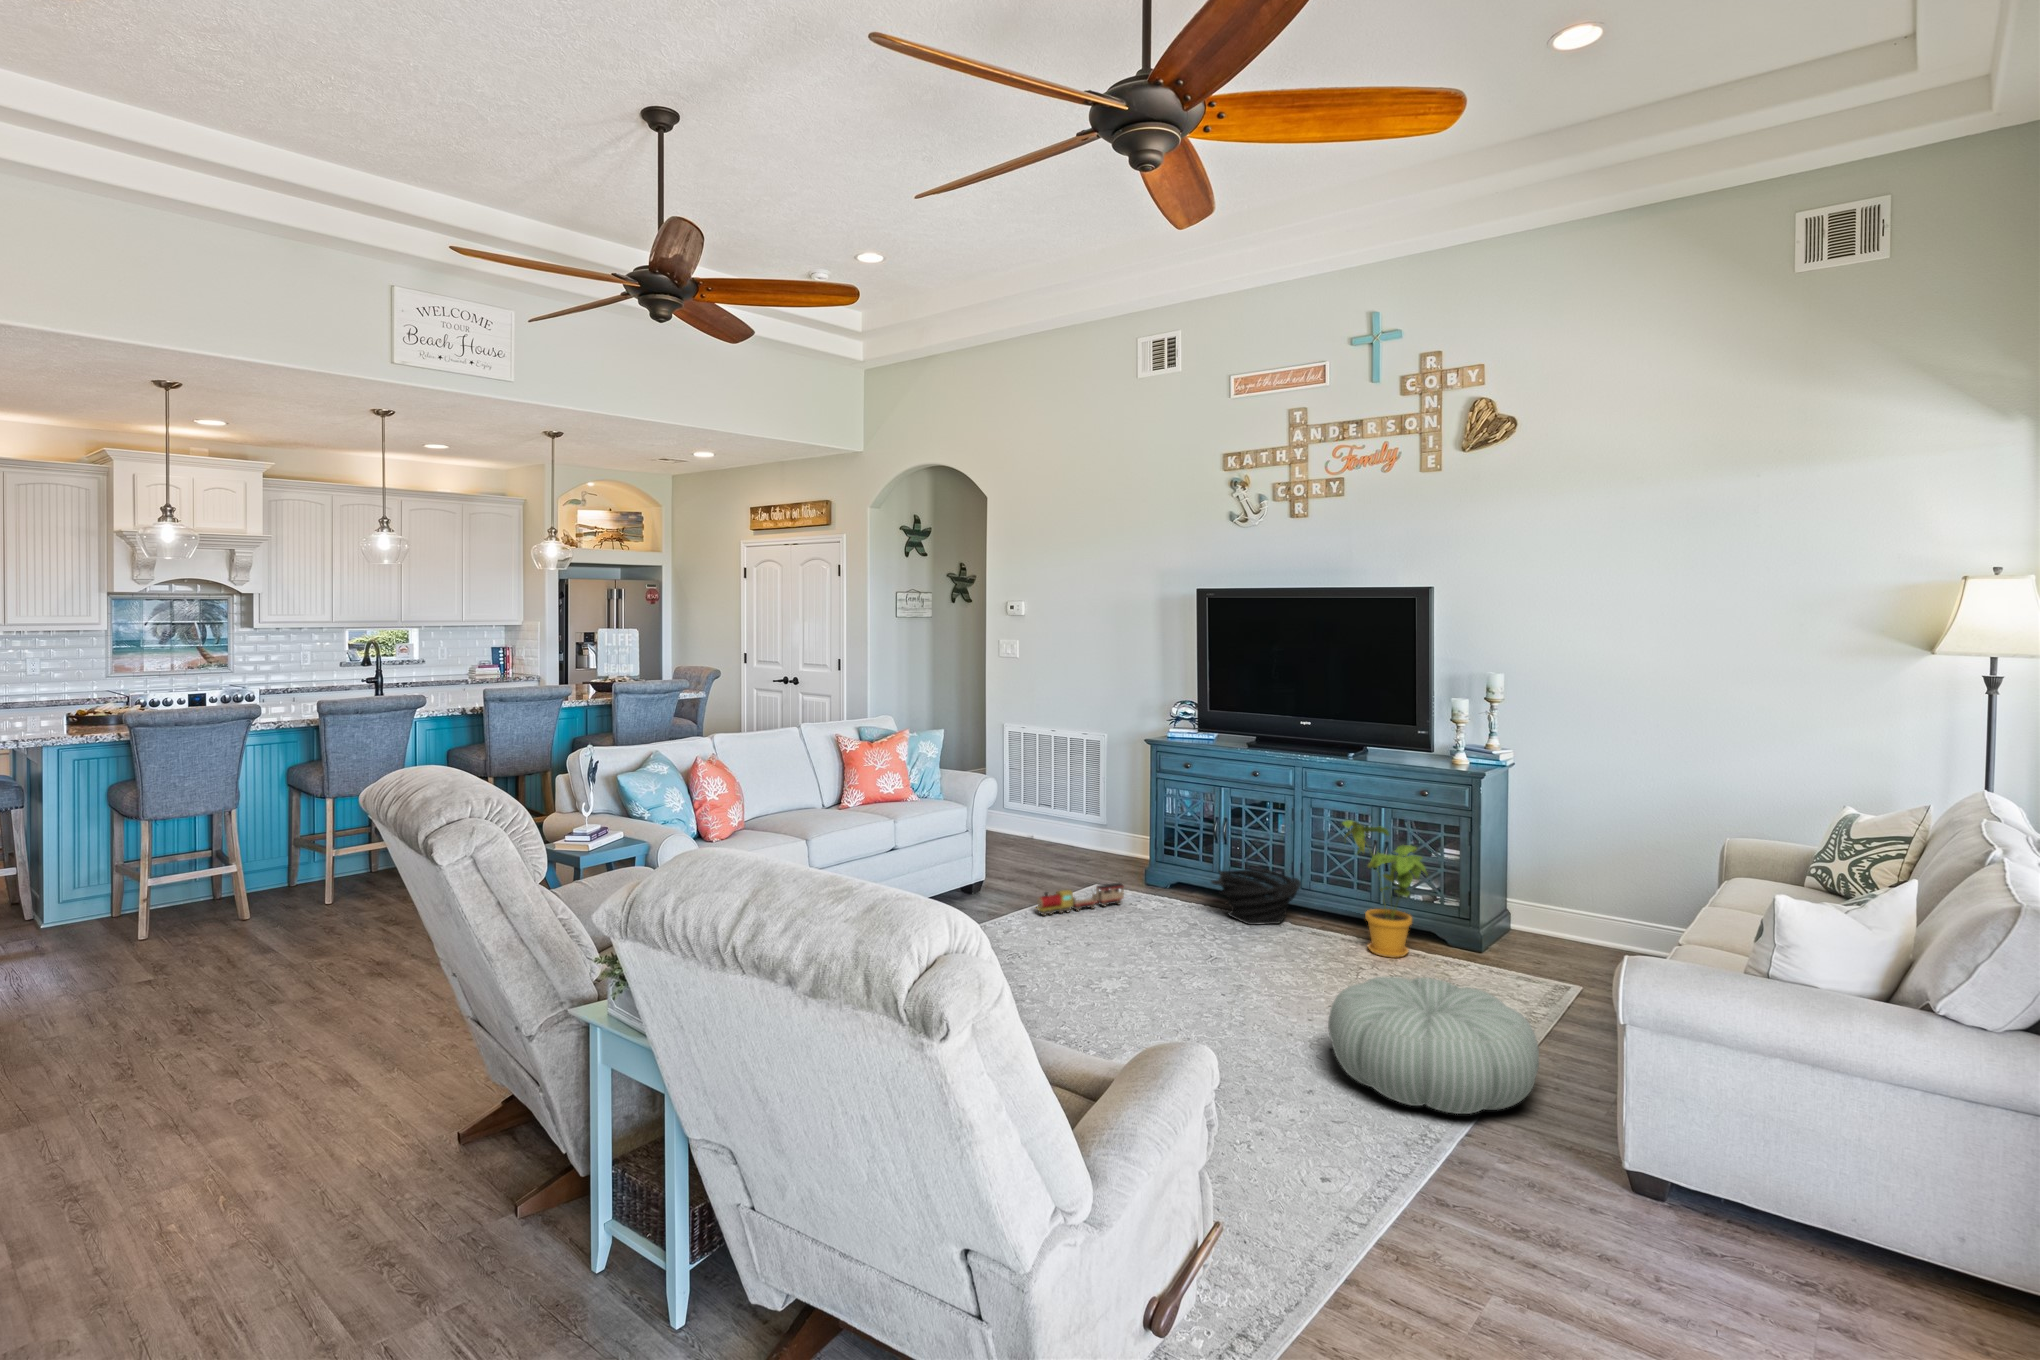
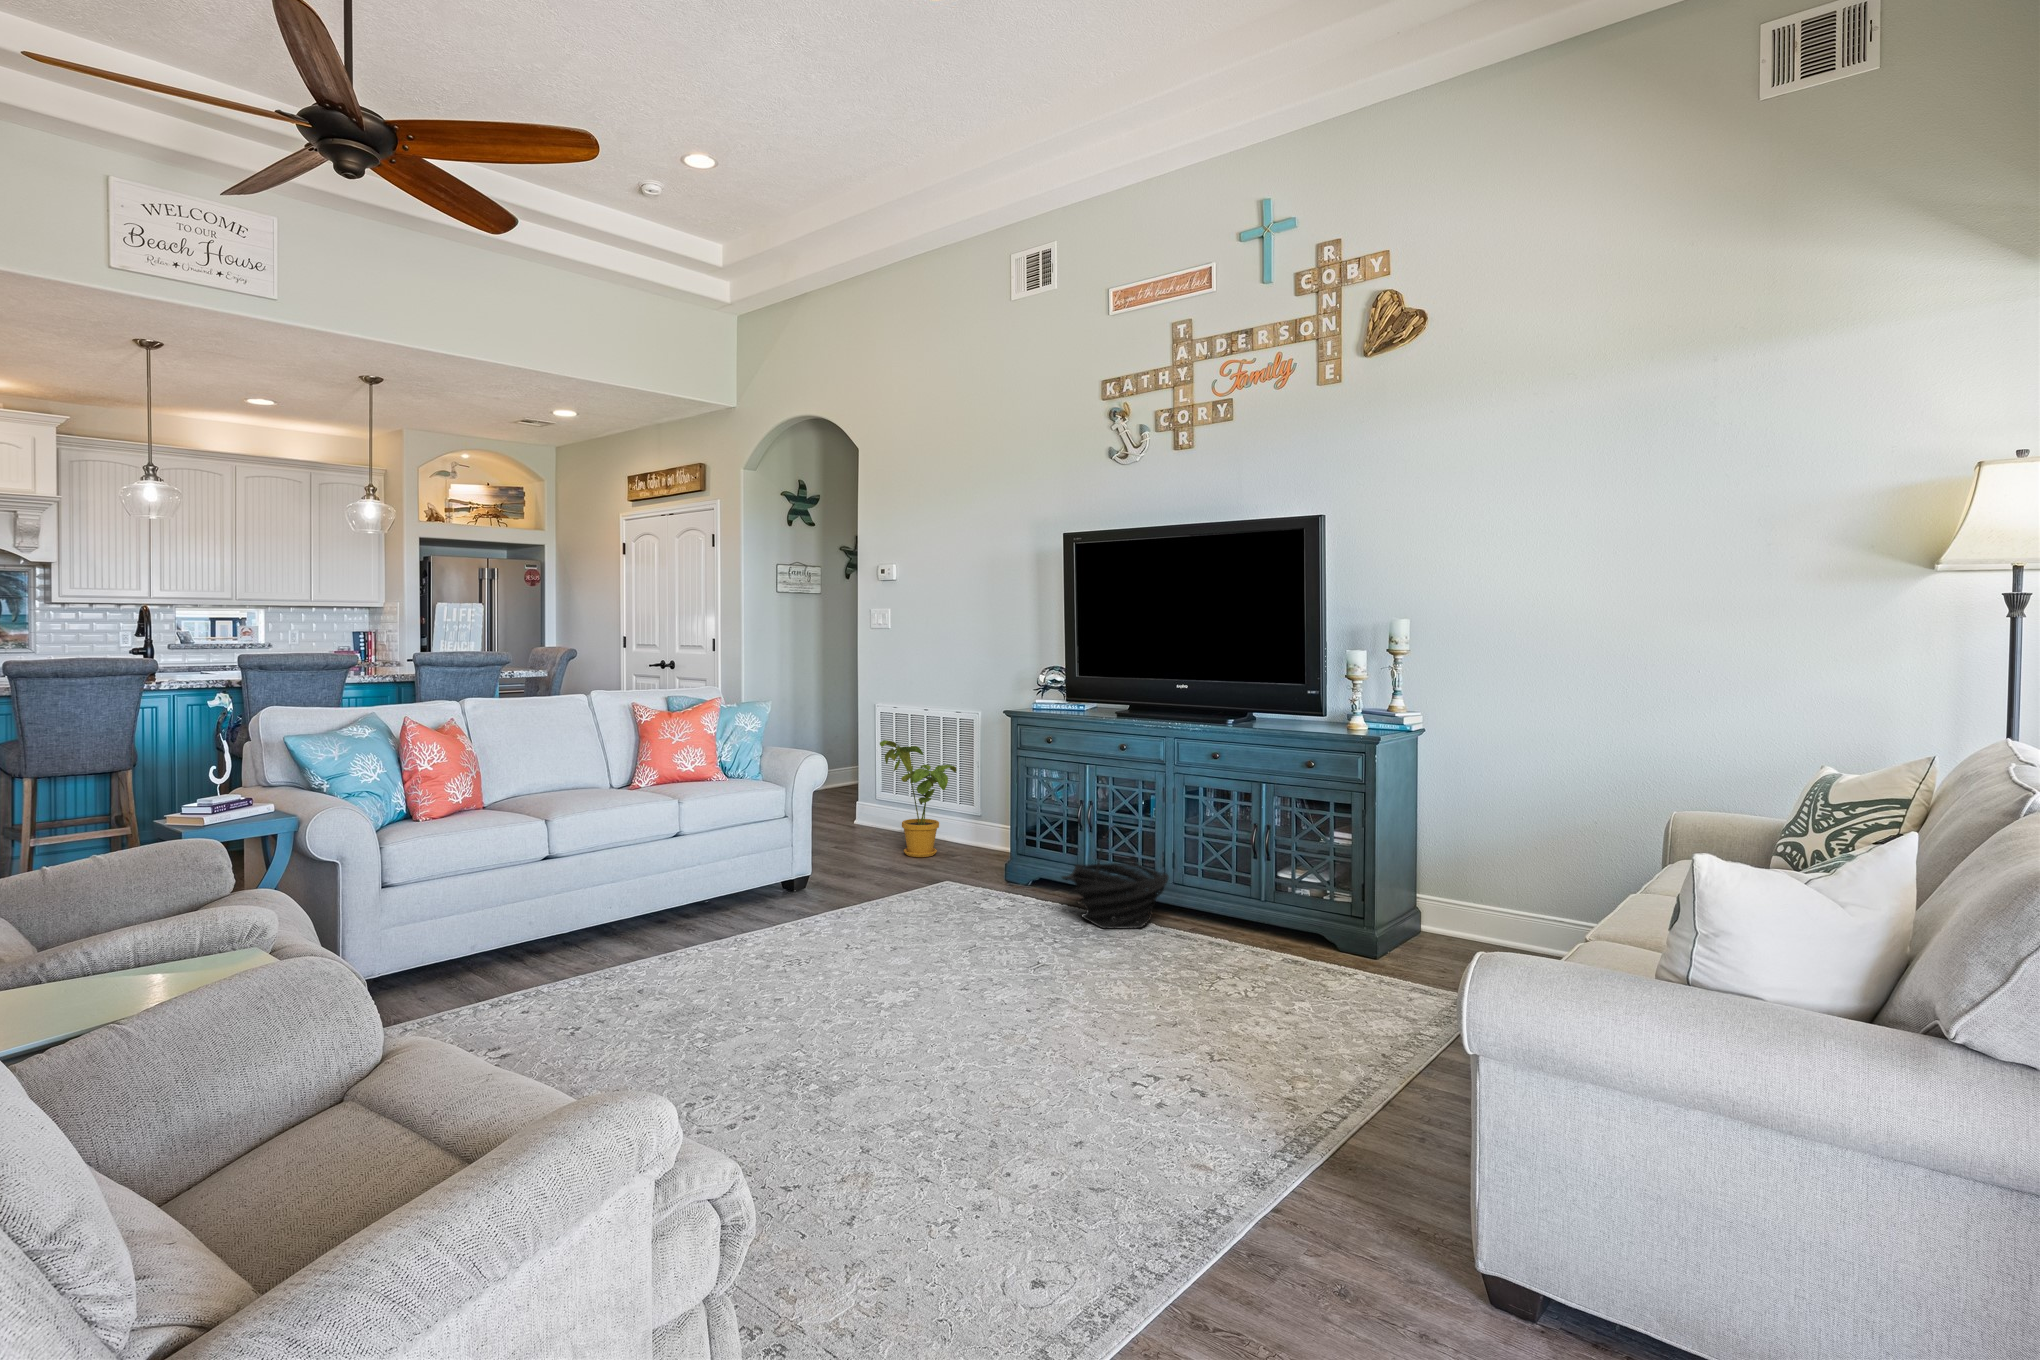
house plant: present [1343,820,1428,958] -> present [880,740,957,857]
toy train: present [1036,883,1124,916] -> none [849,879,963,918]
pouf: present [1328,977,1539,1114] -> none [1120,985,1394,1175]

